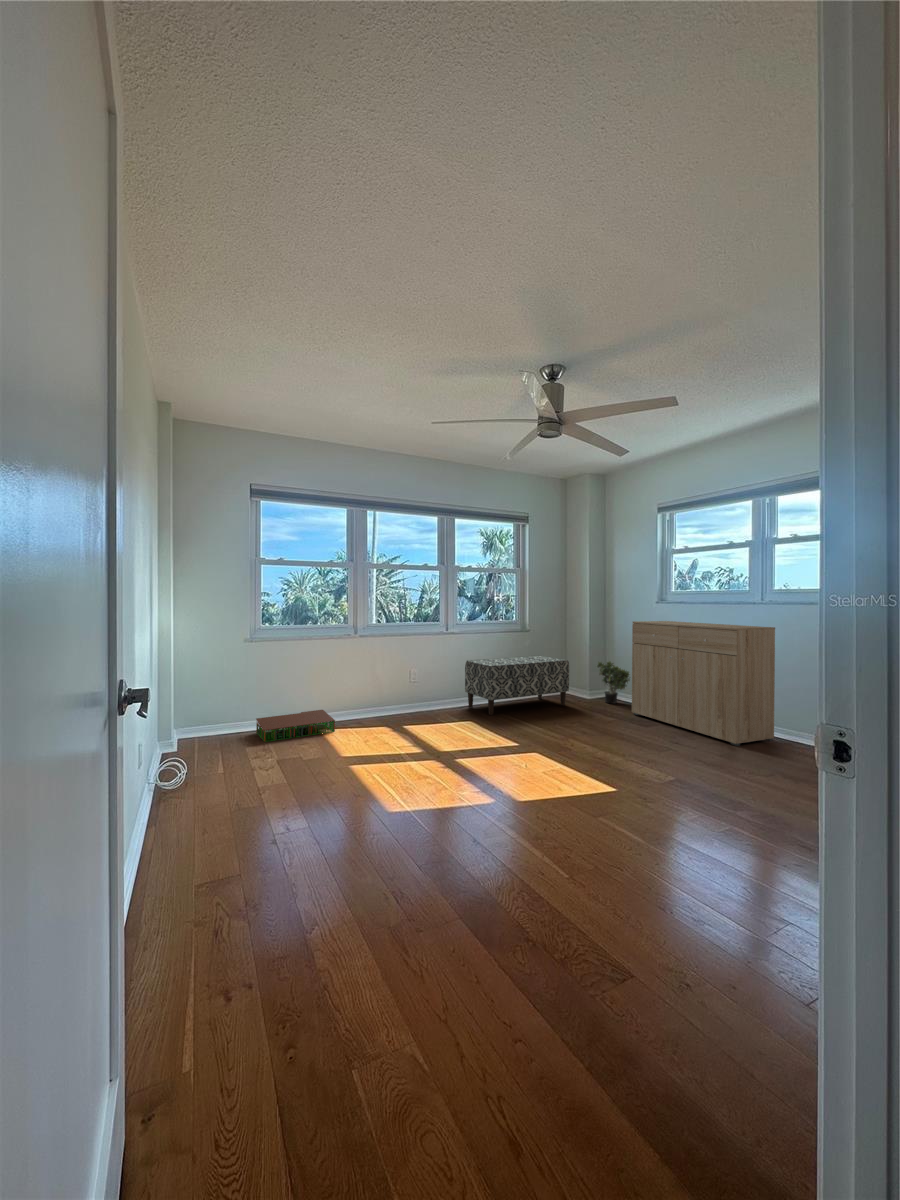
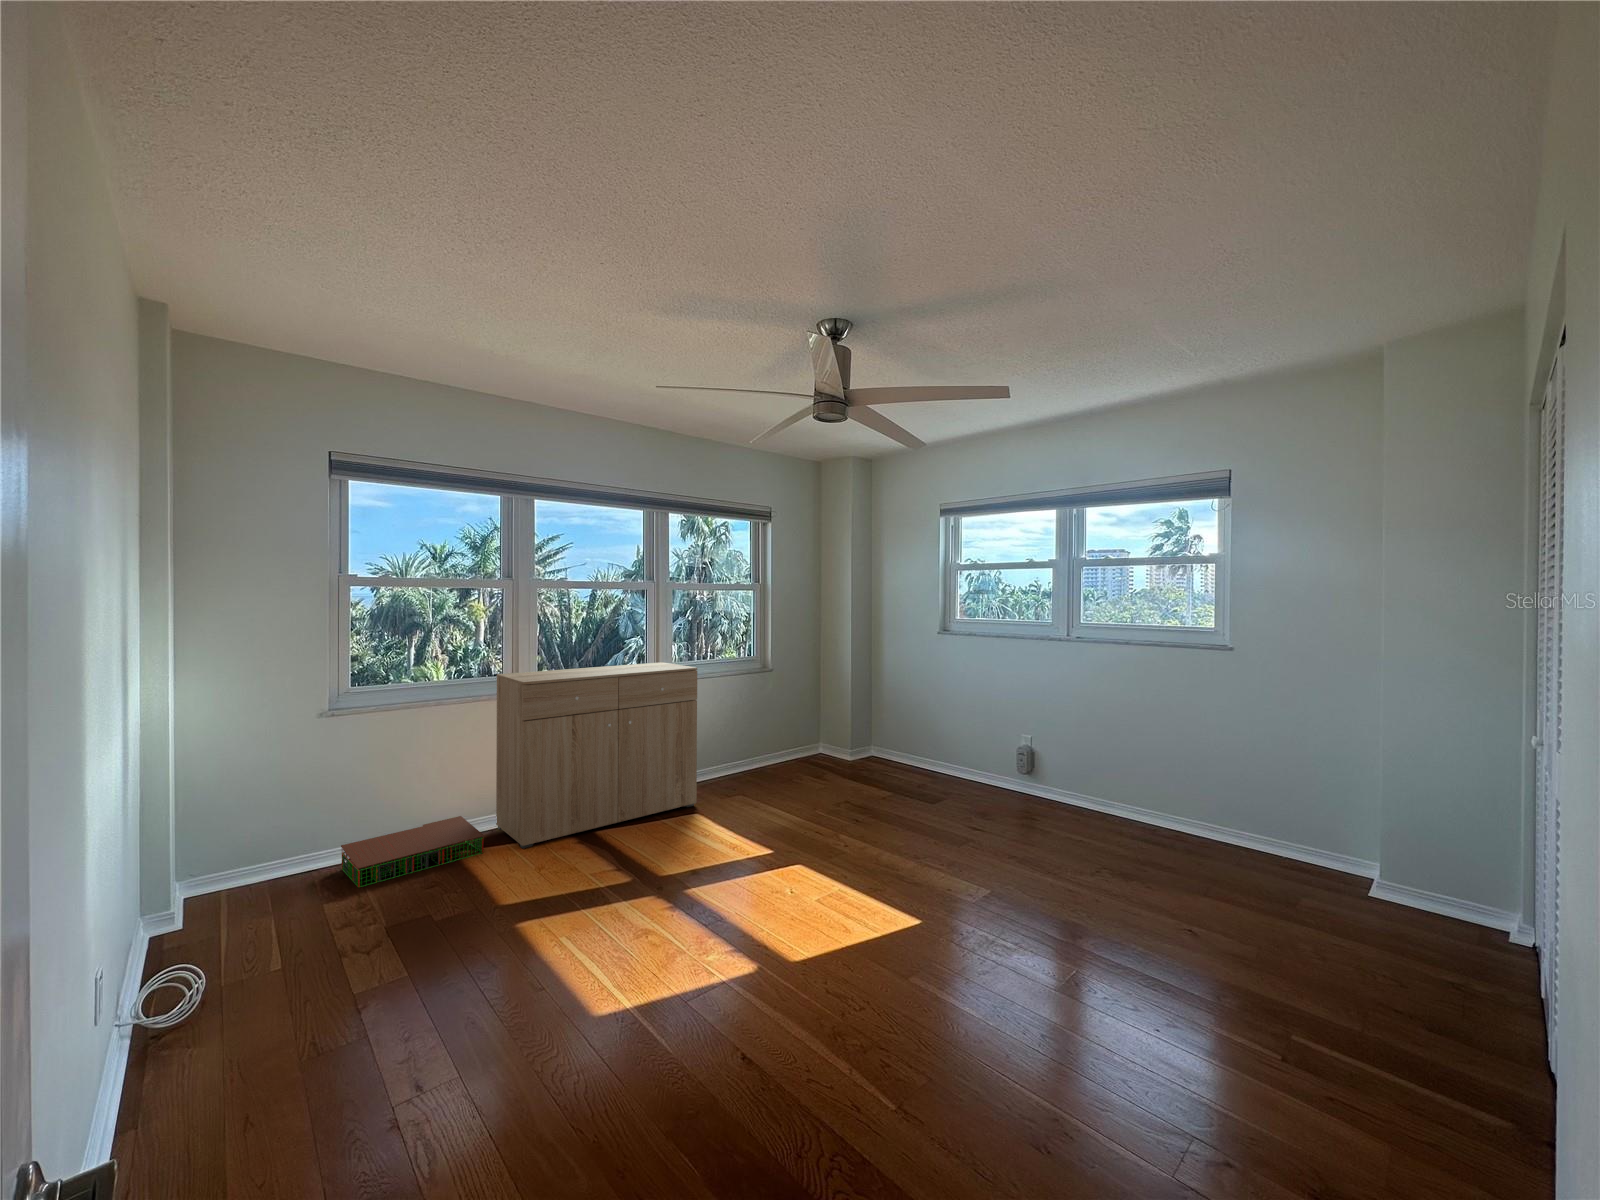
dresser: present [632,621,775,746] -> present [496,662,697,848]
bench: present [465,656,569,715] -> none [684,705,828,800]
potted plant: present [597,661,630,704] -> none [860,710,906,767]

